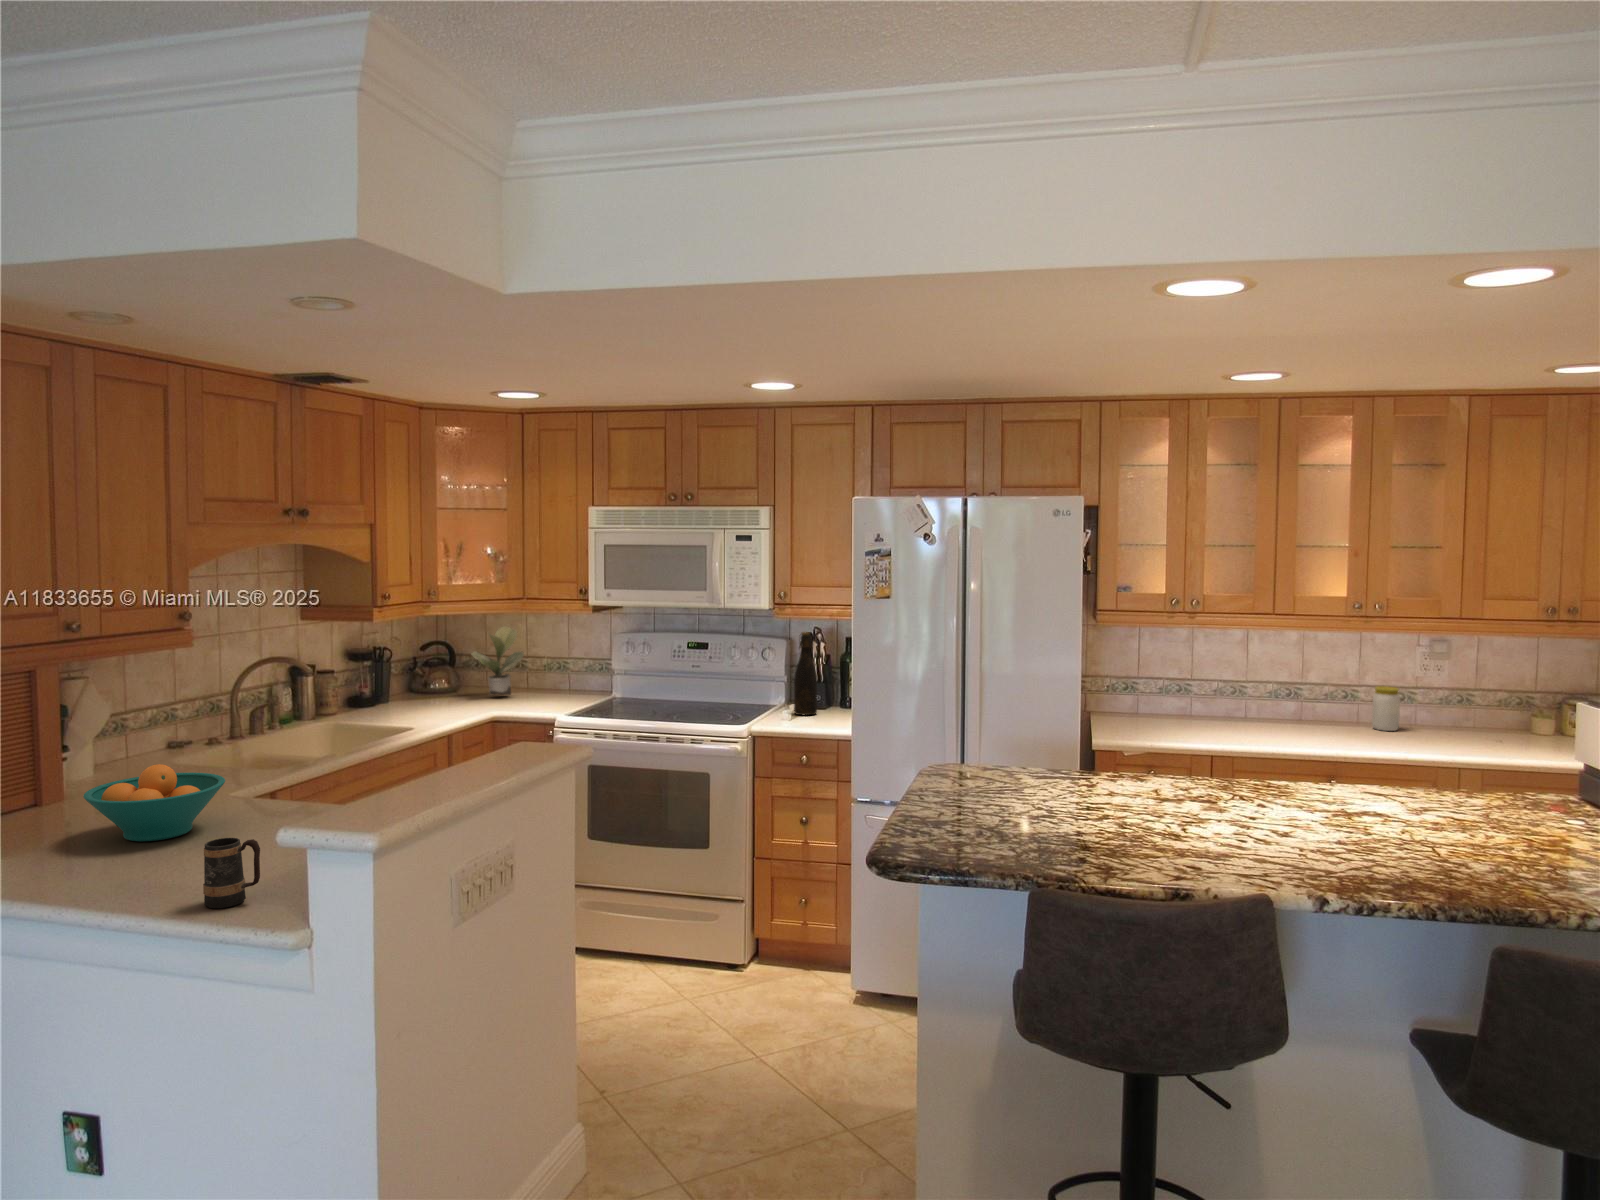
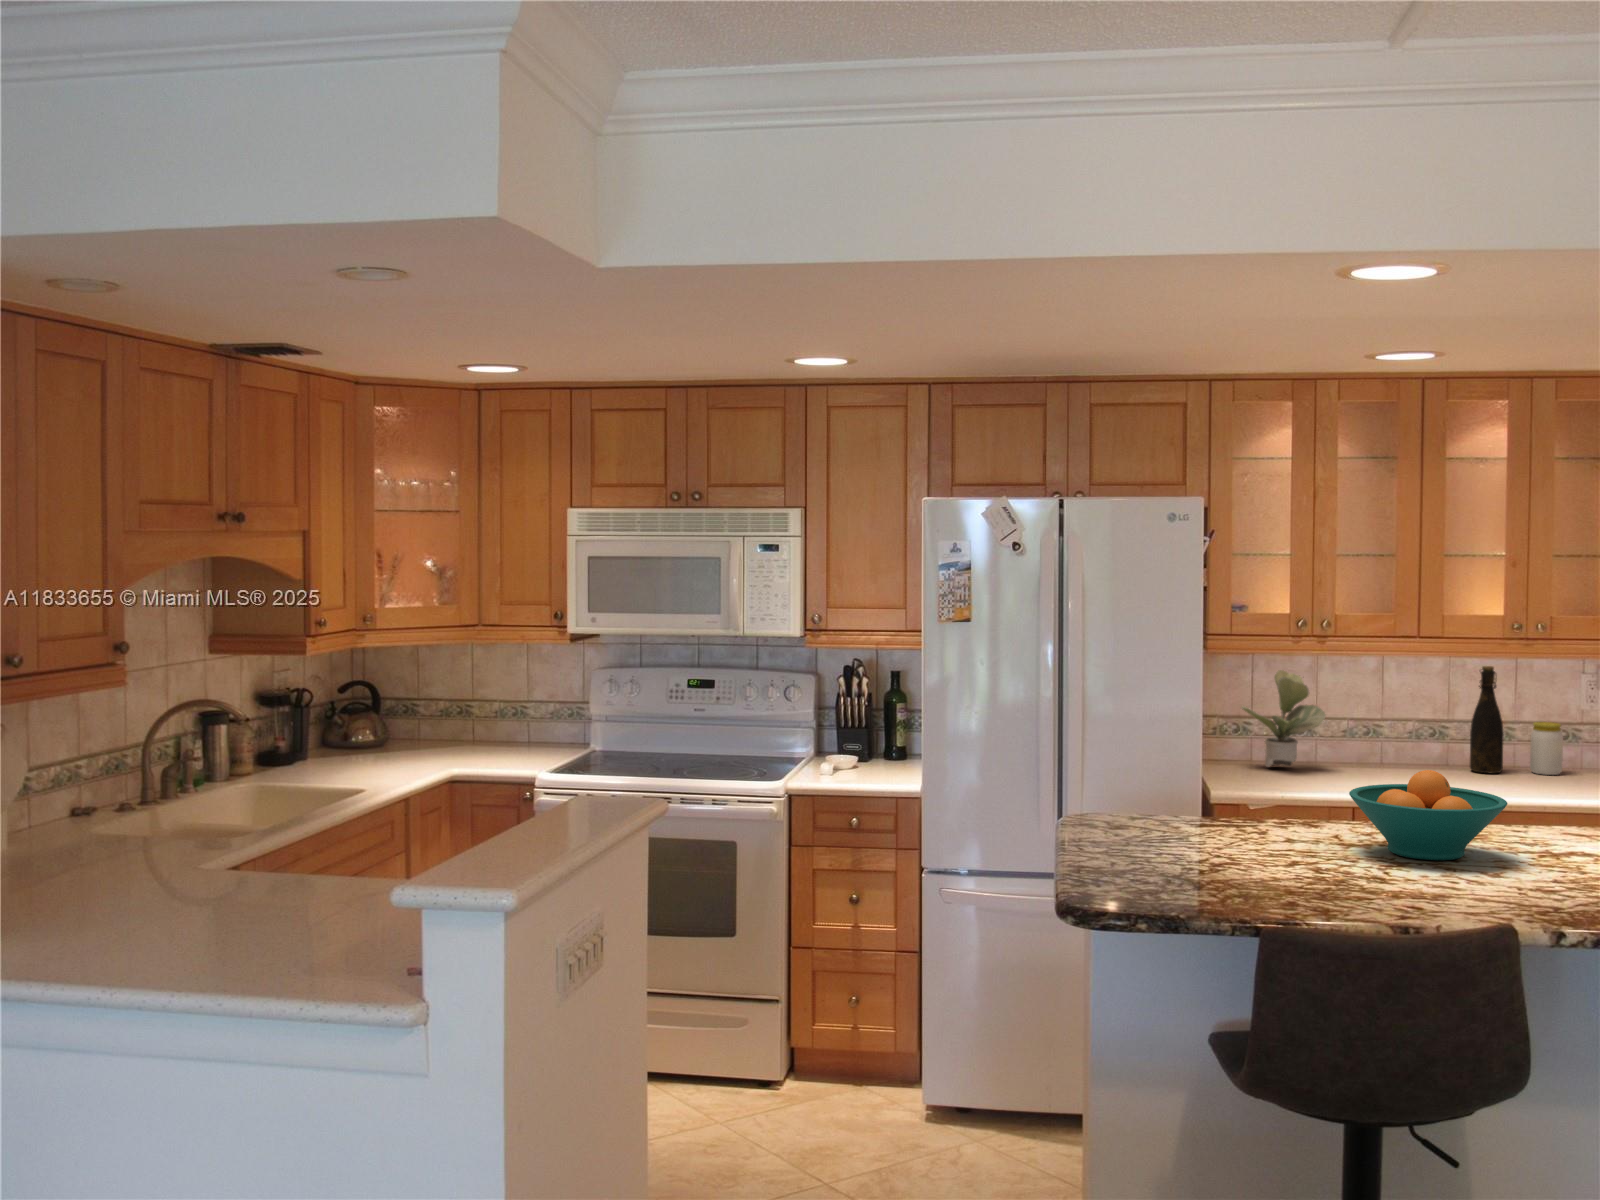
potted plant: present [472,626,524,695] -> present [1242,670,1326,767]
bottle: present [794,632,817,715] -> present [1470,666,1504,773]
fruit bowl: present [83,764,225,842] -> present [1349,770,1507,860]
mug: present [203,838,260,908] -> none [278,901,344,984]

